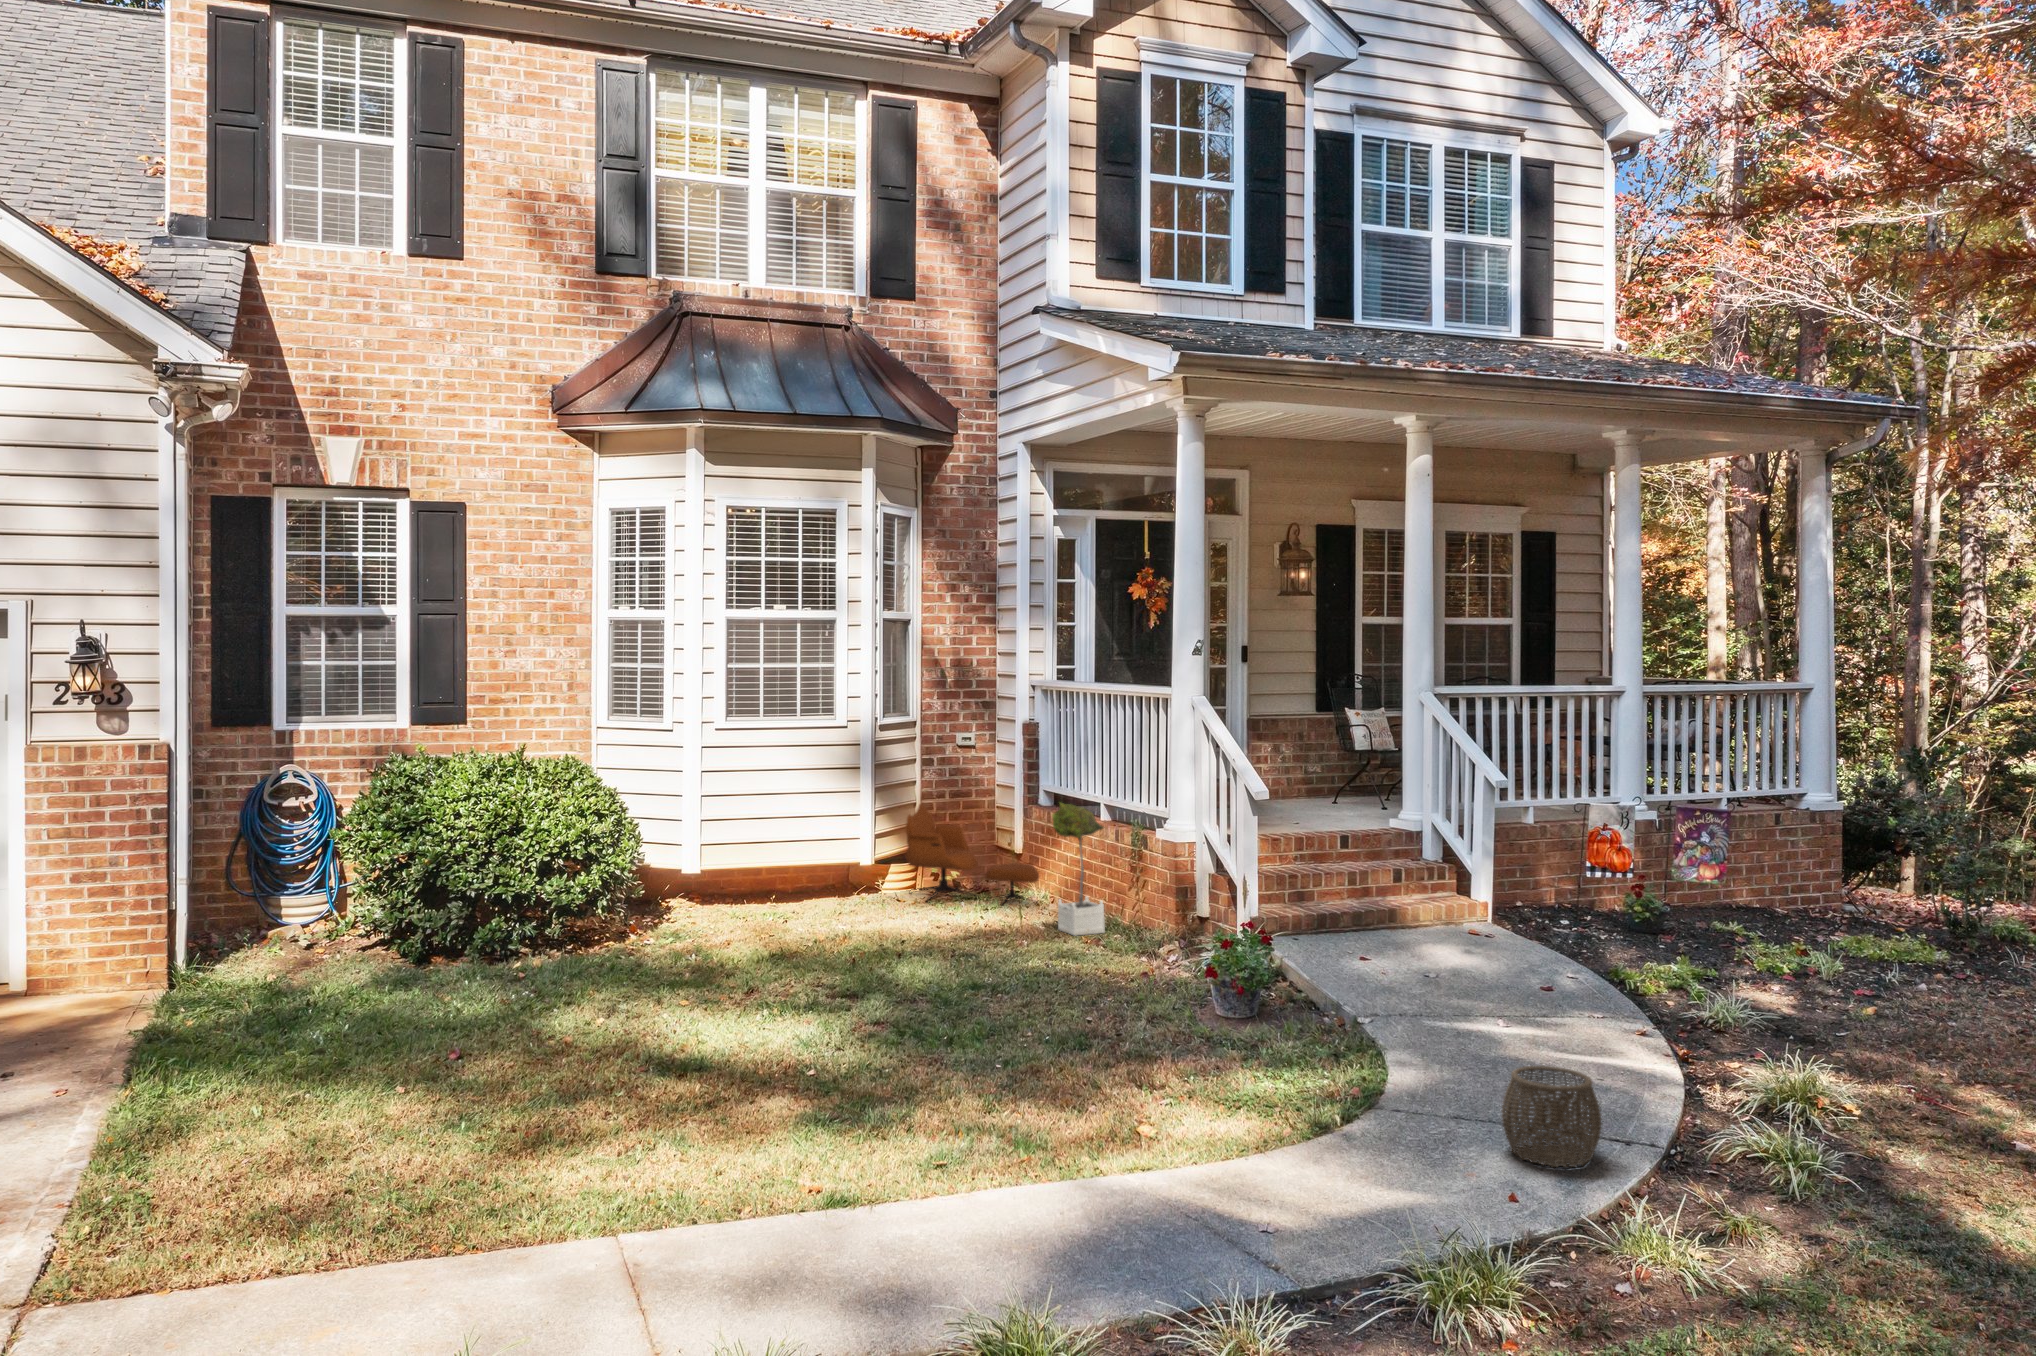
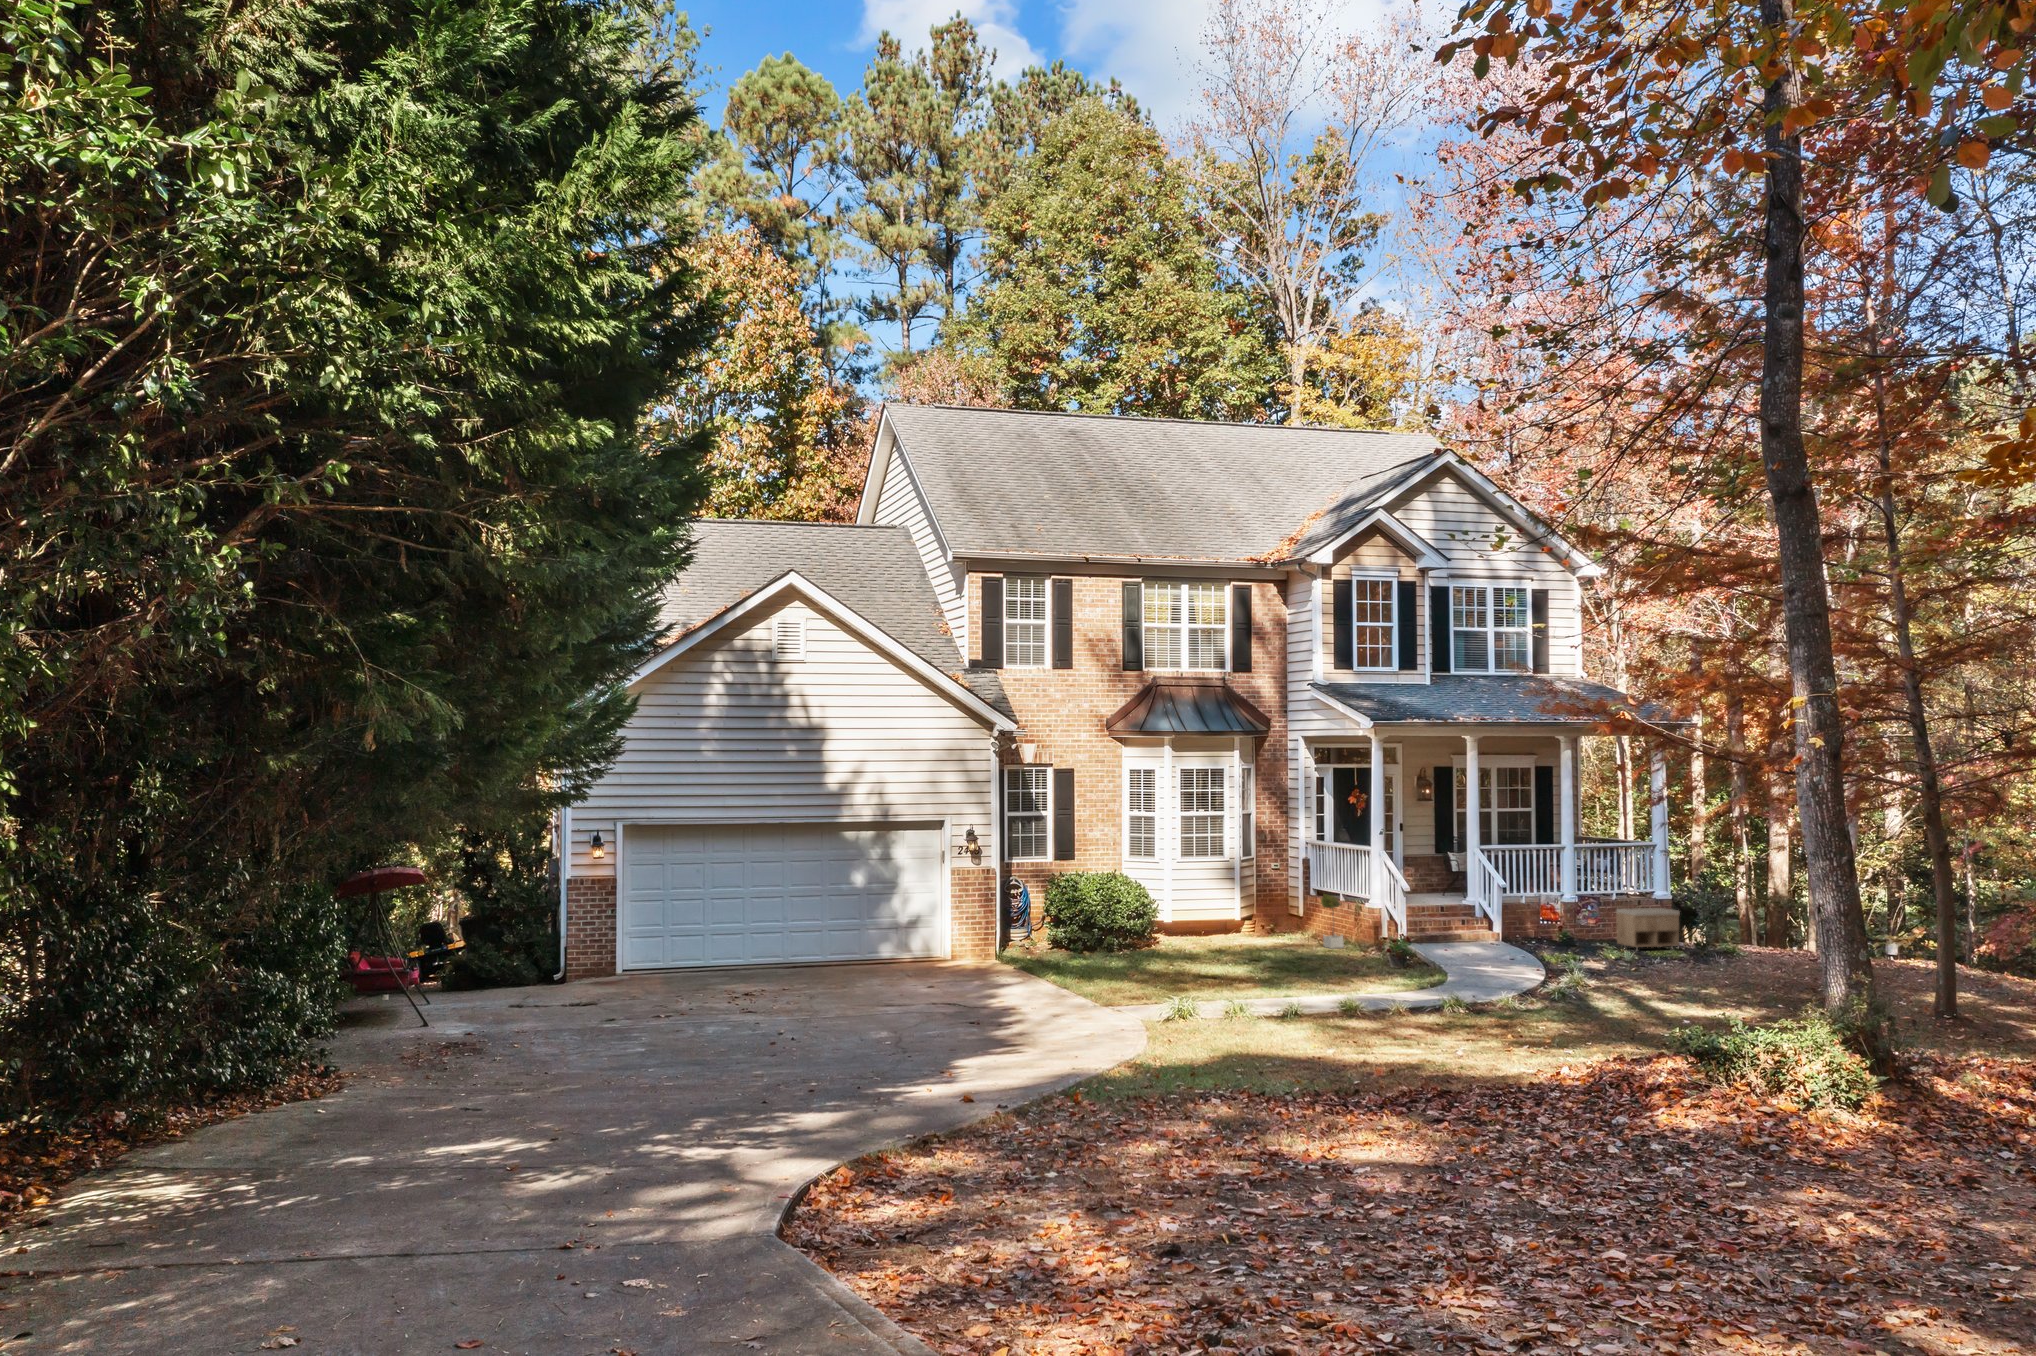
lounge chair: present [905,805,1039,905] -> none [1244,881,1311,940]
storage bench: none [1723,826,1870,928] -> present [1616,908,1680,950]
woven basket: present [1502,1066,1602,1167] -> none [1474,967,1503,993]

